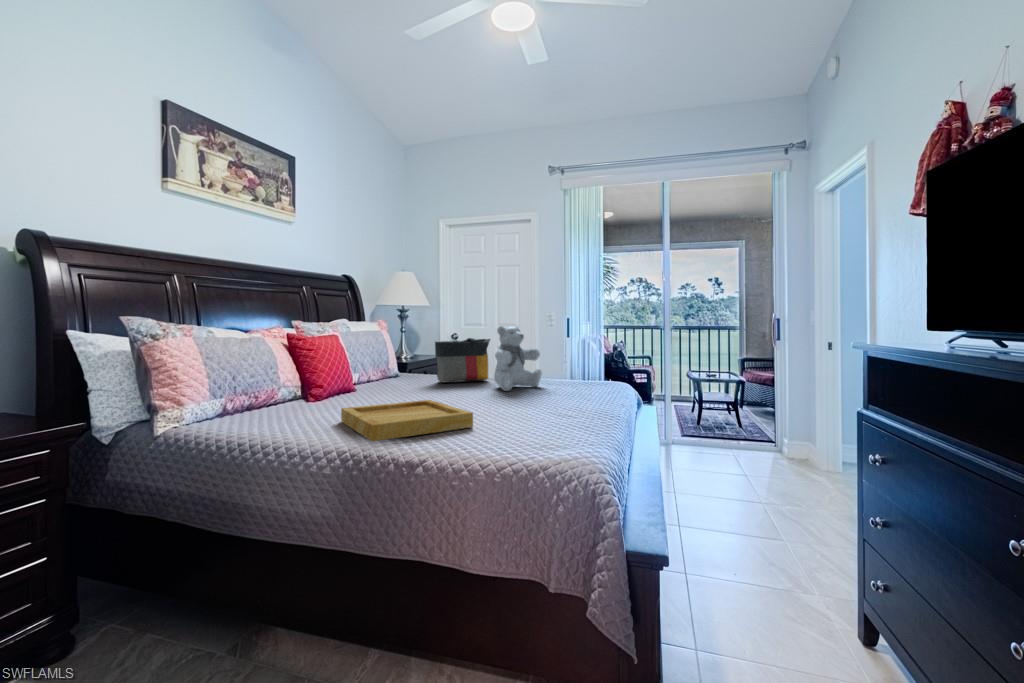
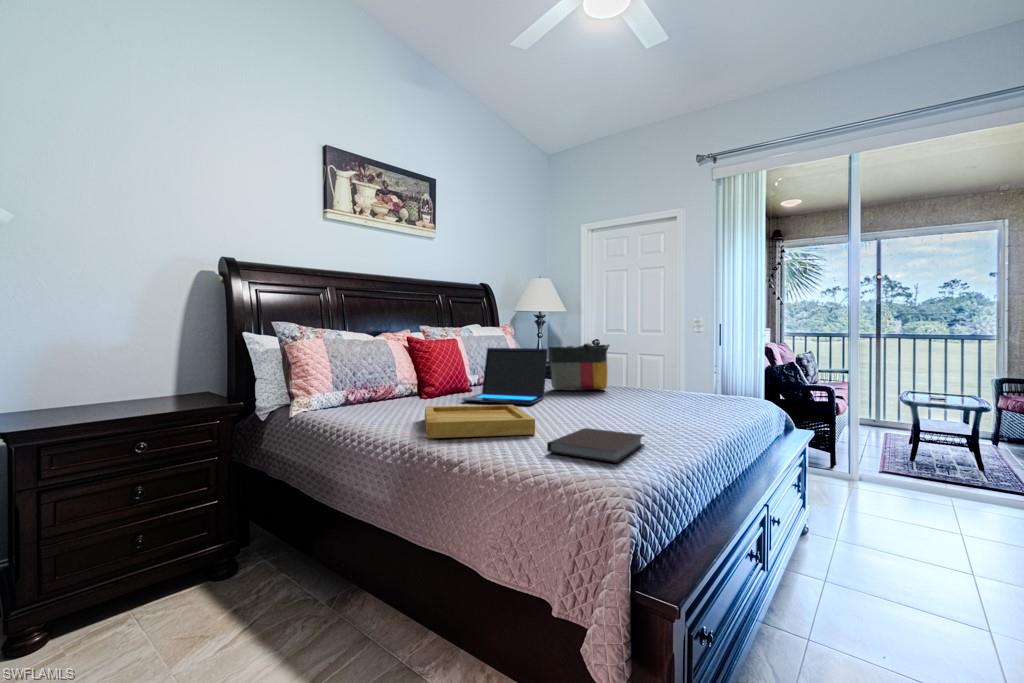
teddy bear: present [494,326,542,391] -> none [604,330,662,402]
laptop: none [361,343,440,400] -> present [462,348,548,405]
notebook: none [504,417,574,446] -> present [547,428,644,463]

